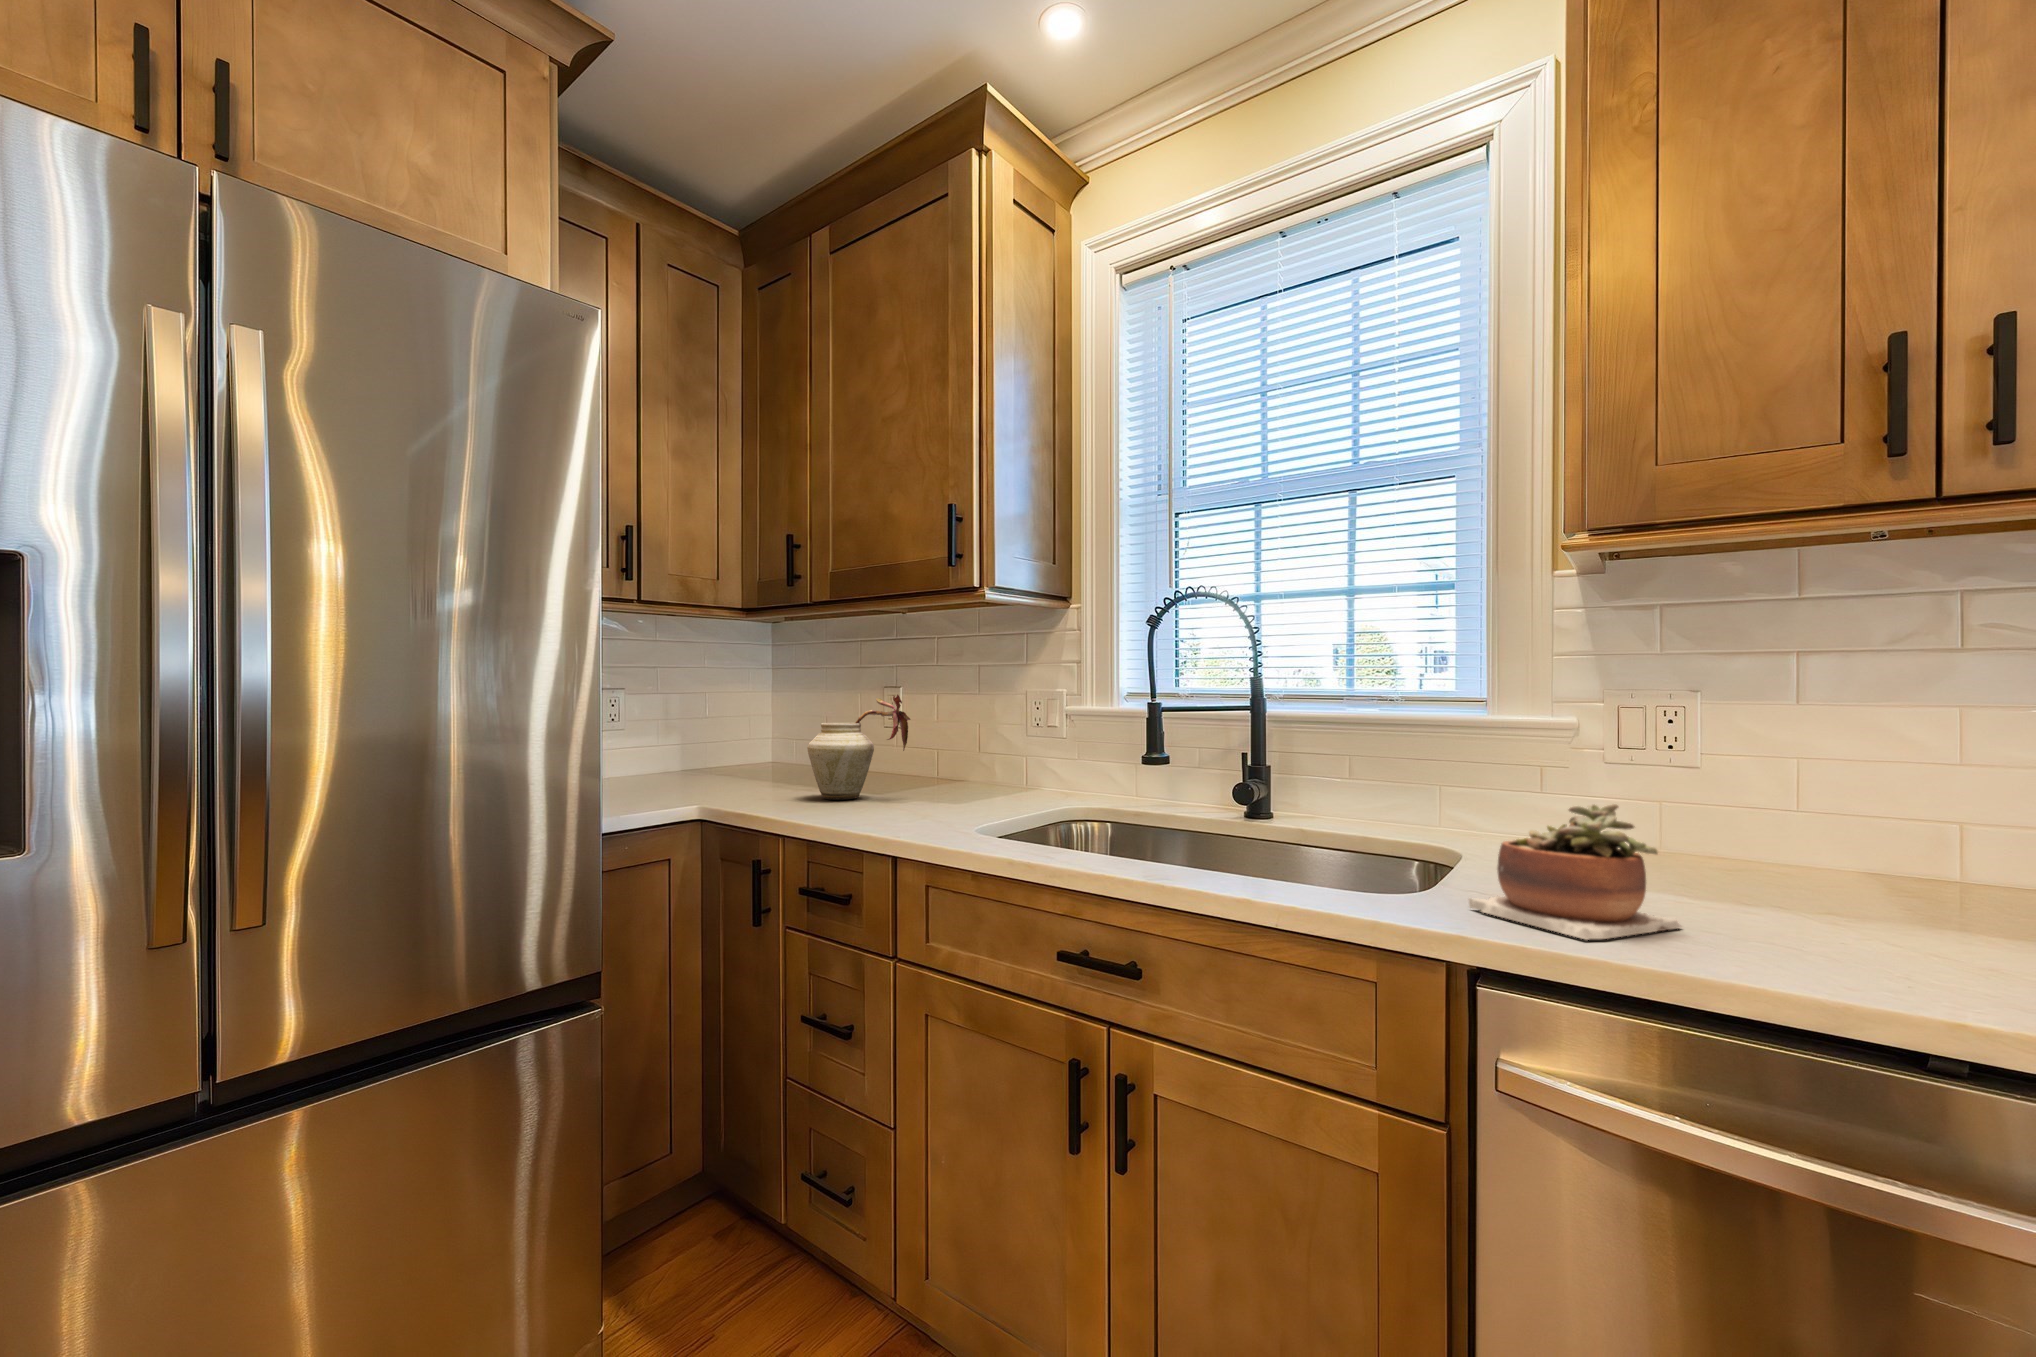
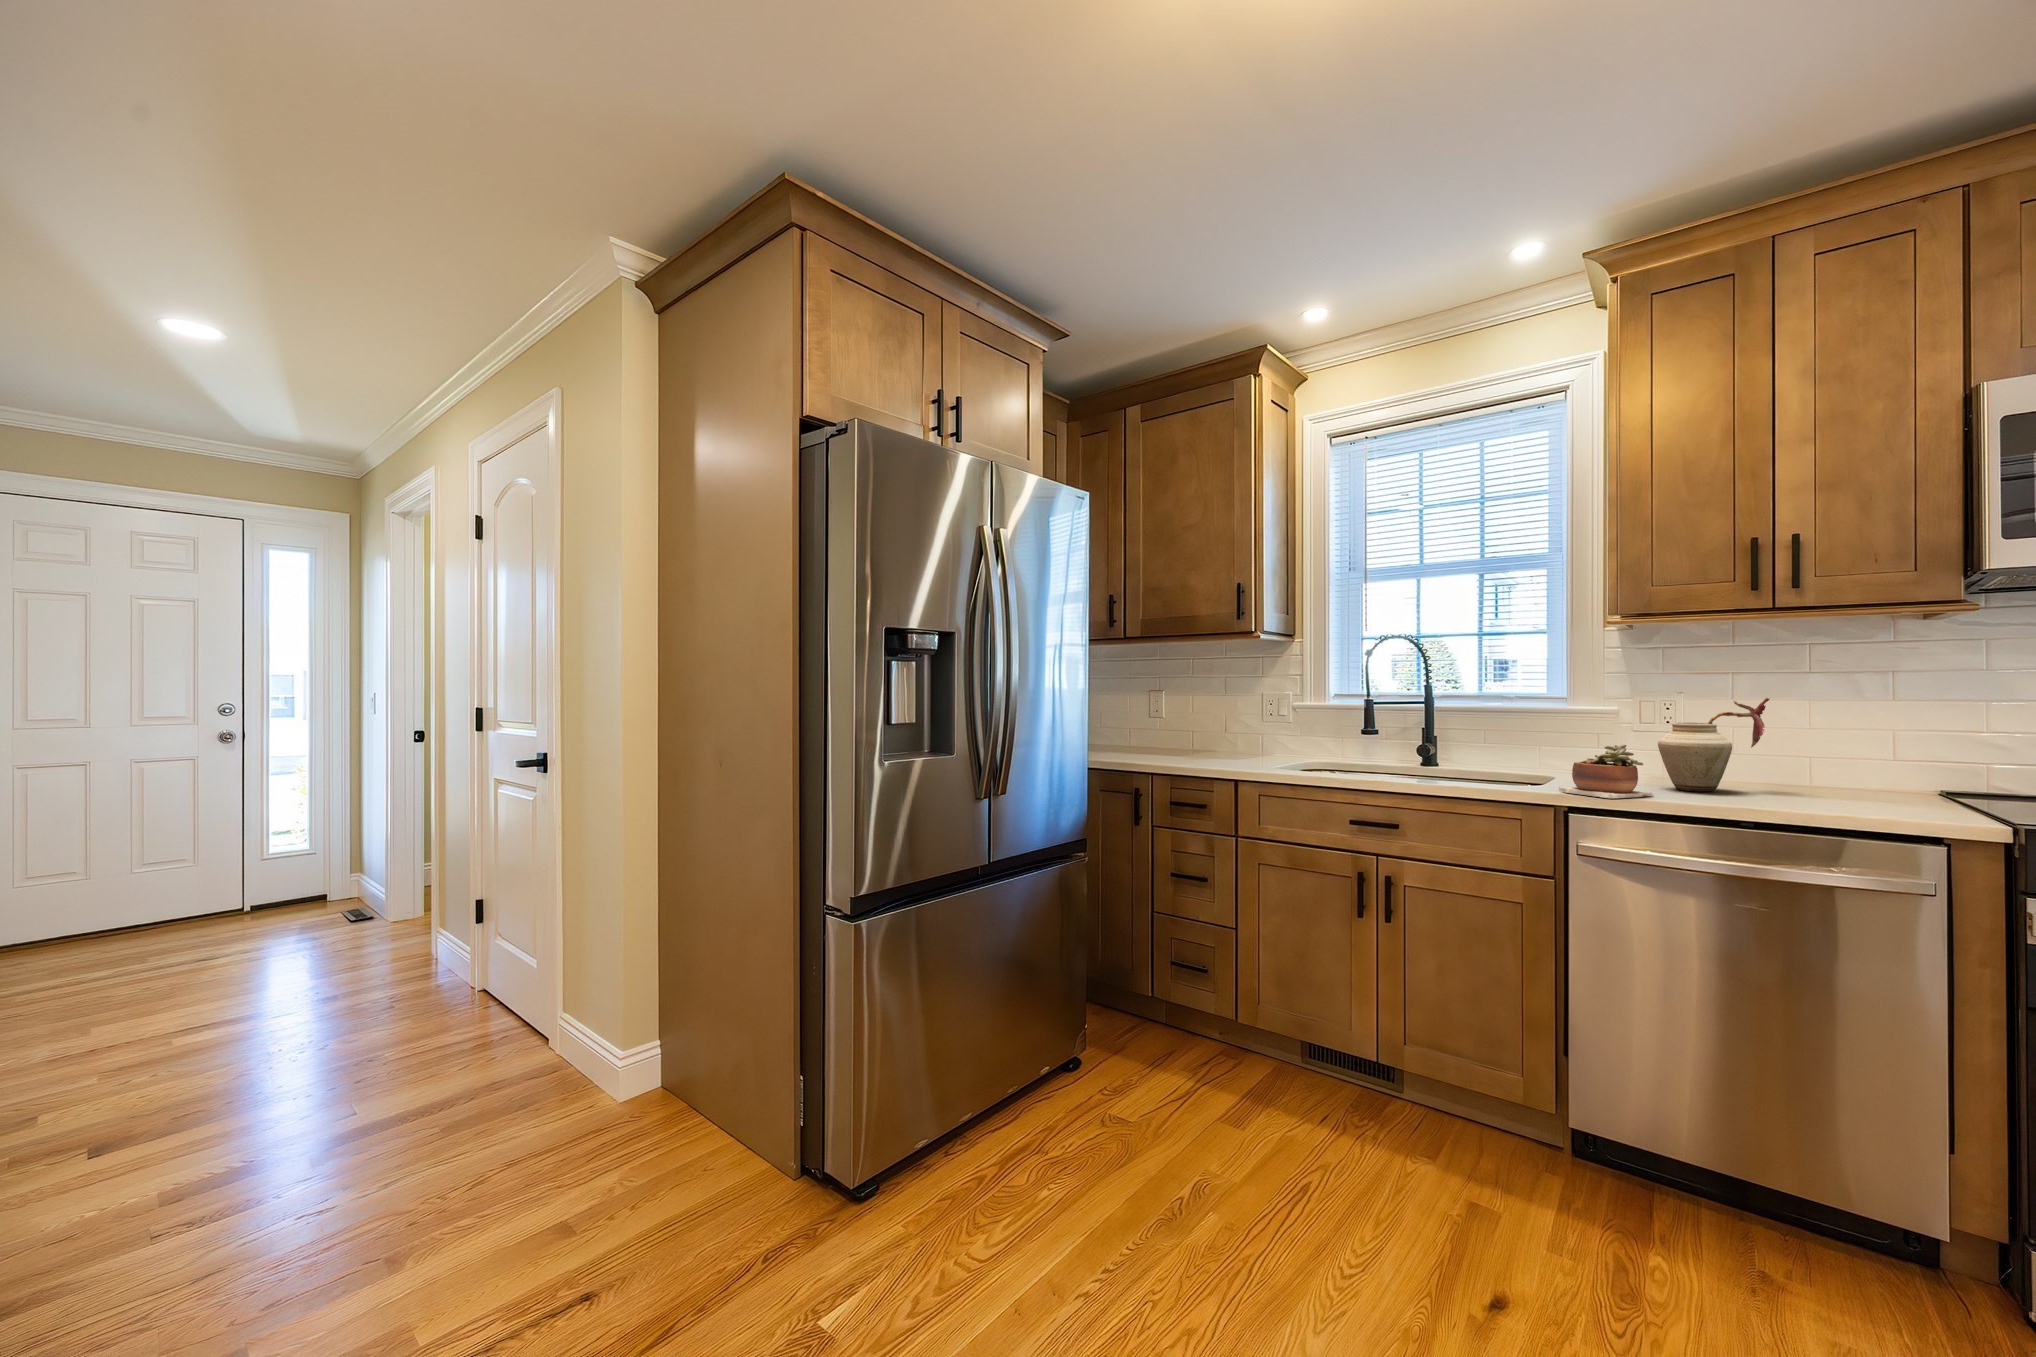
vase: present [807,695,910,800] -> present [1658,698,1769,791]

